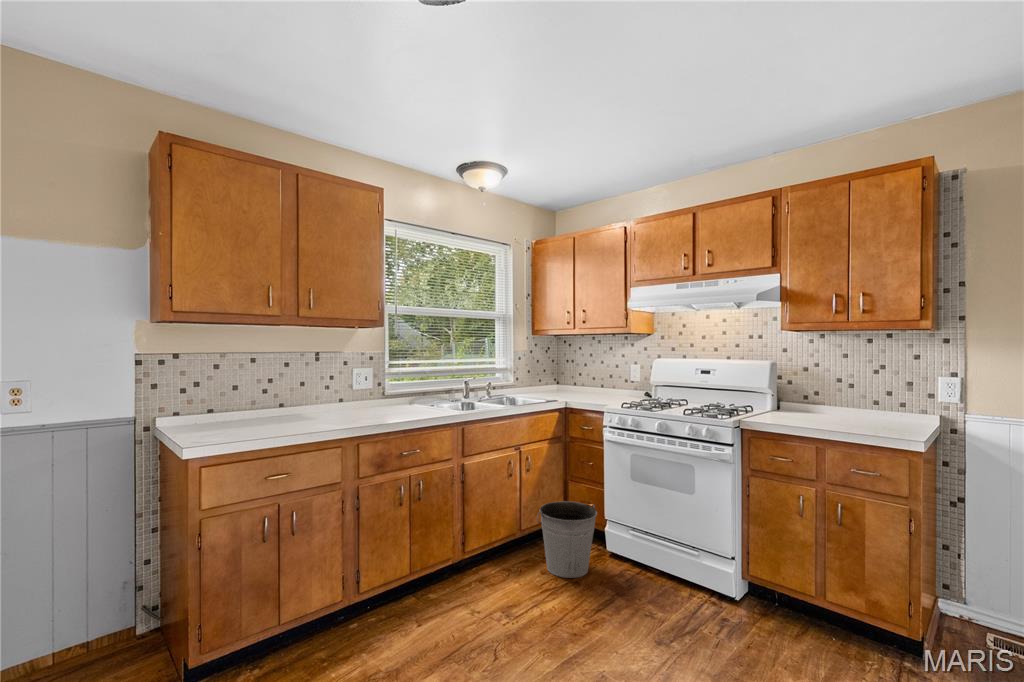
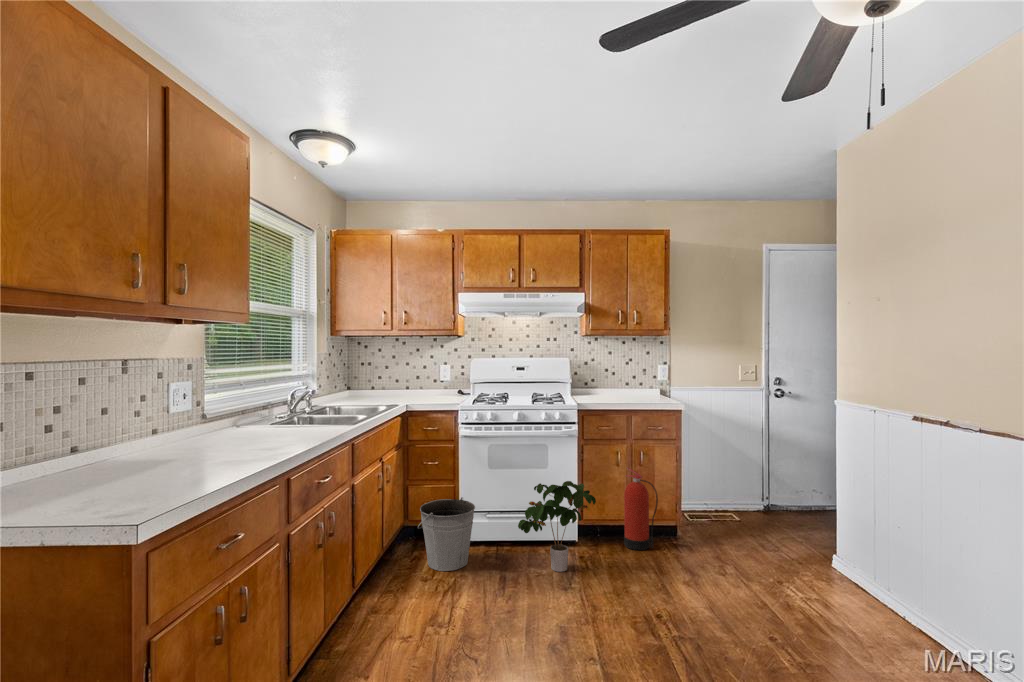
potted plant: none [620,509,721,626] -> present [518,481,596,572]
fire extinguisher: none [798,520,846,653] -> present [624,468,658,550]

